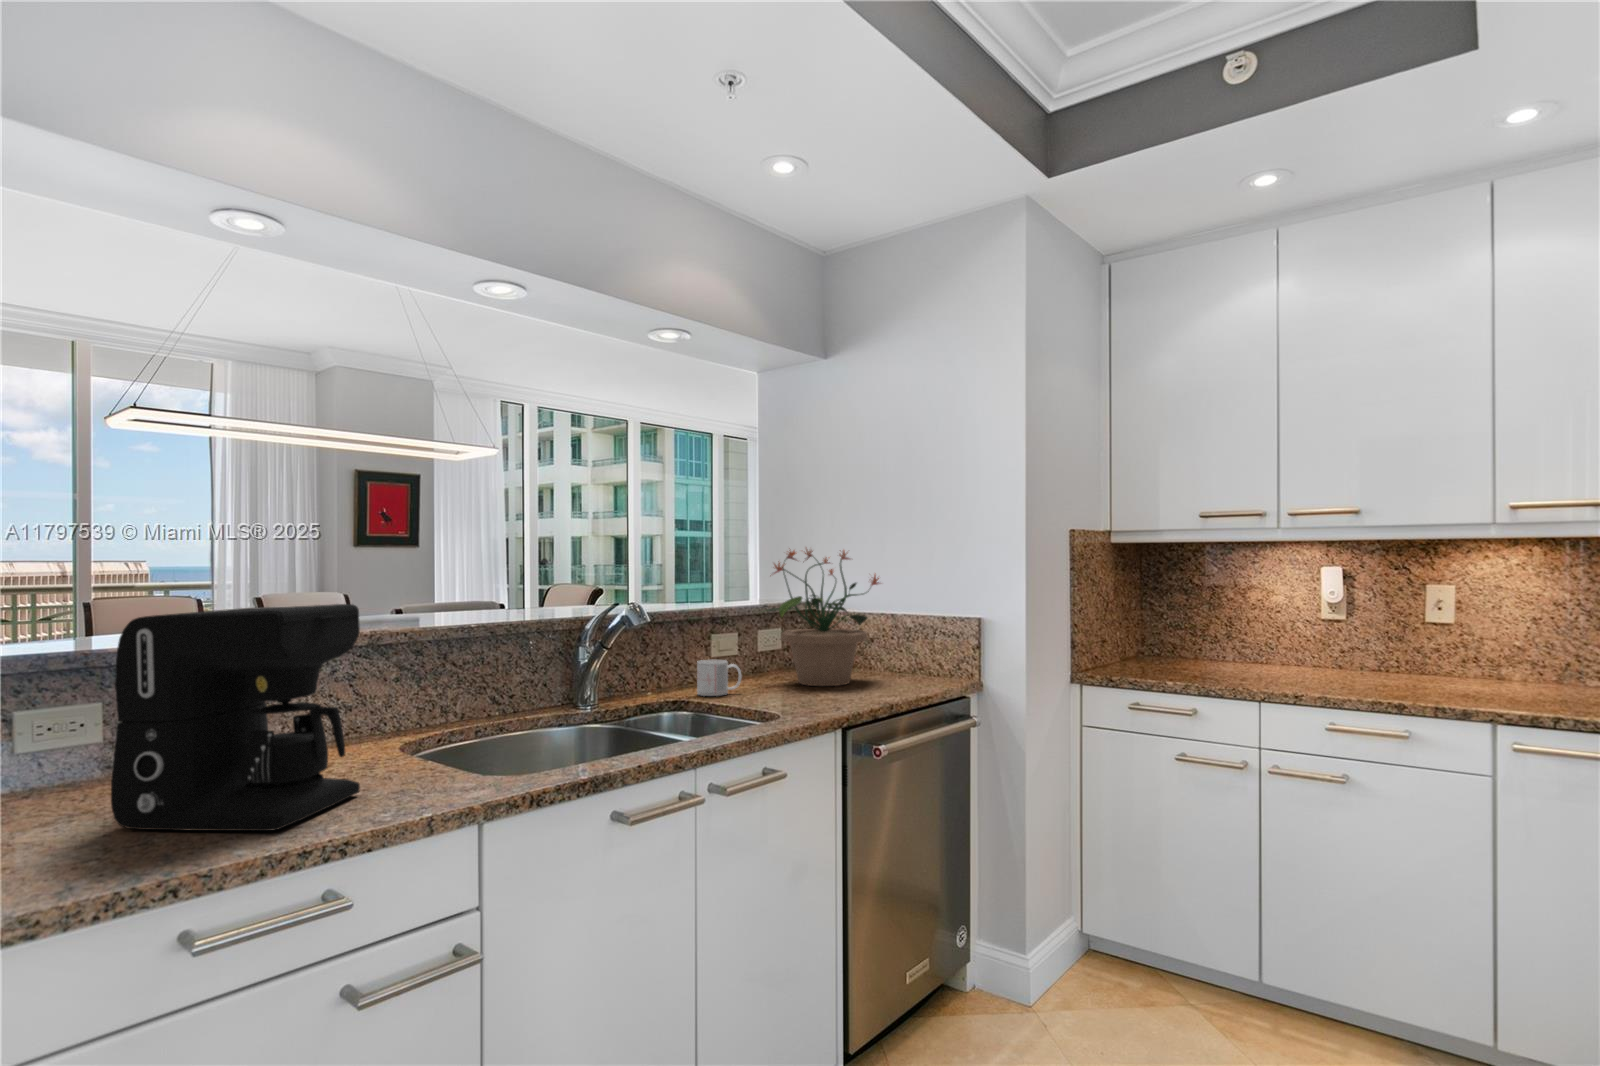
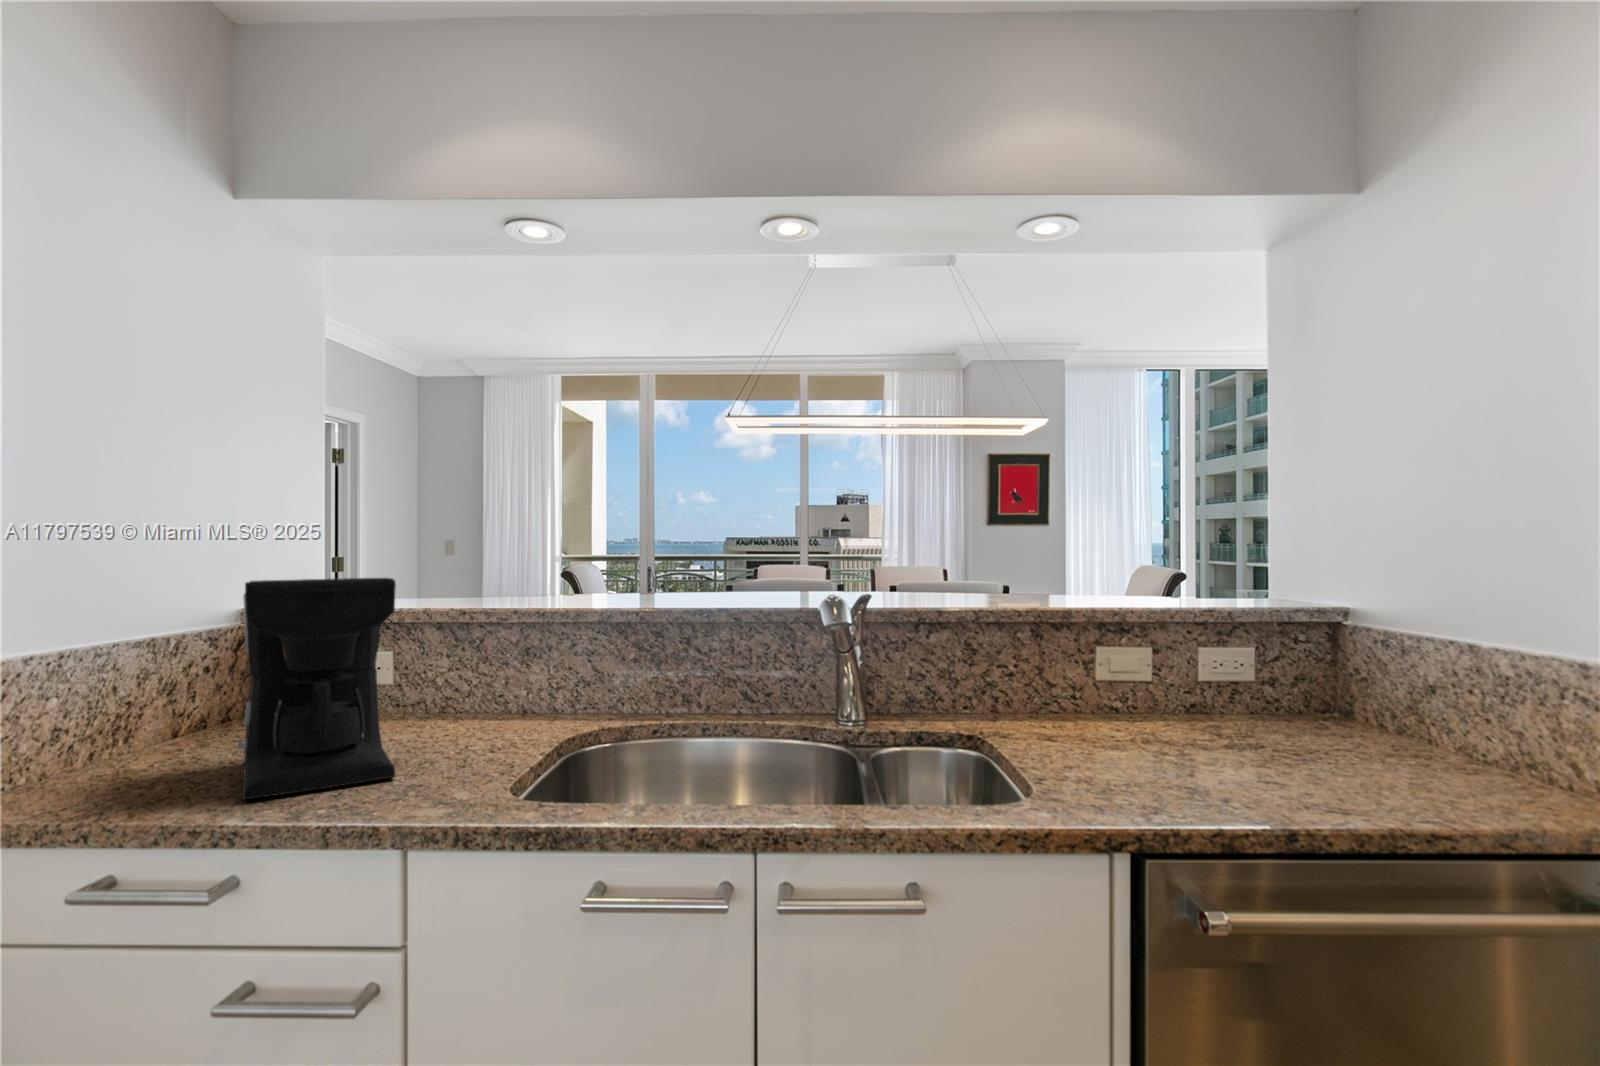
potted plant: present [767,549,879,686] -> none [1156,512,1393,764]
mug: present [697,660,742,696] -> none [1025,683,1091,740]

